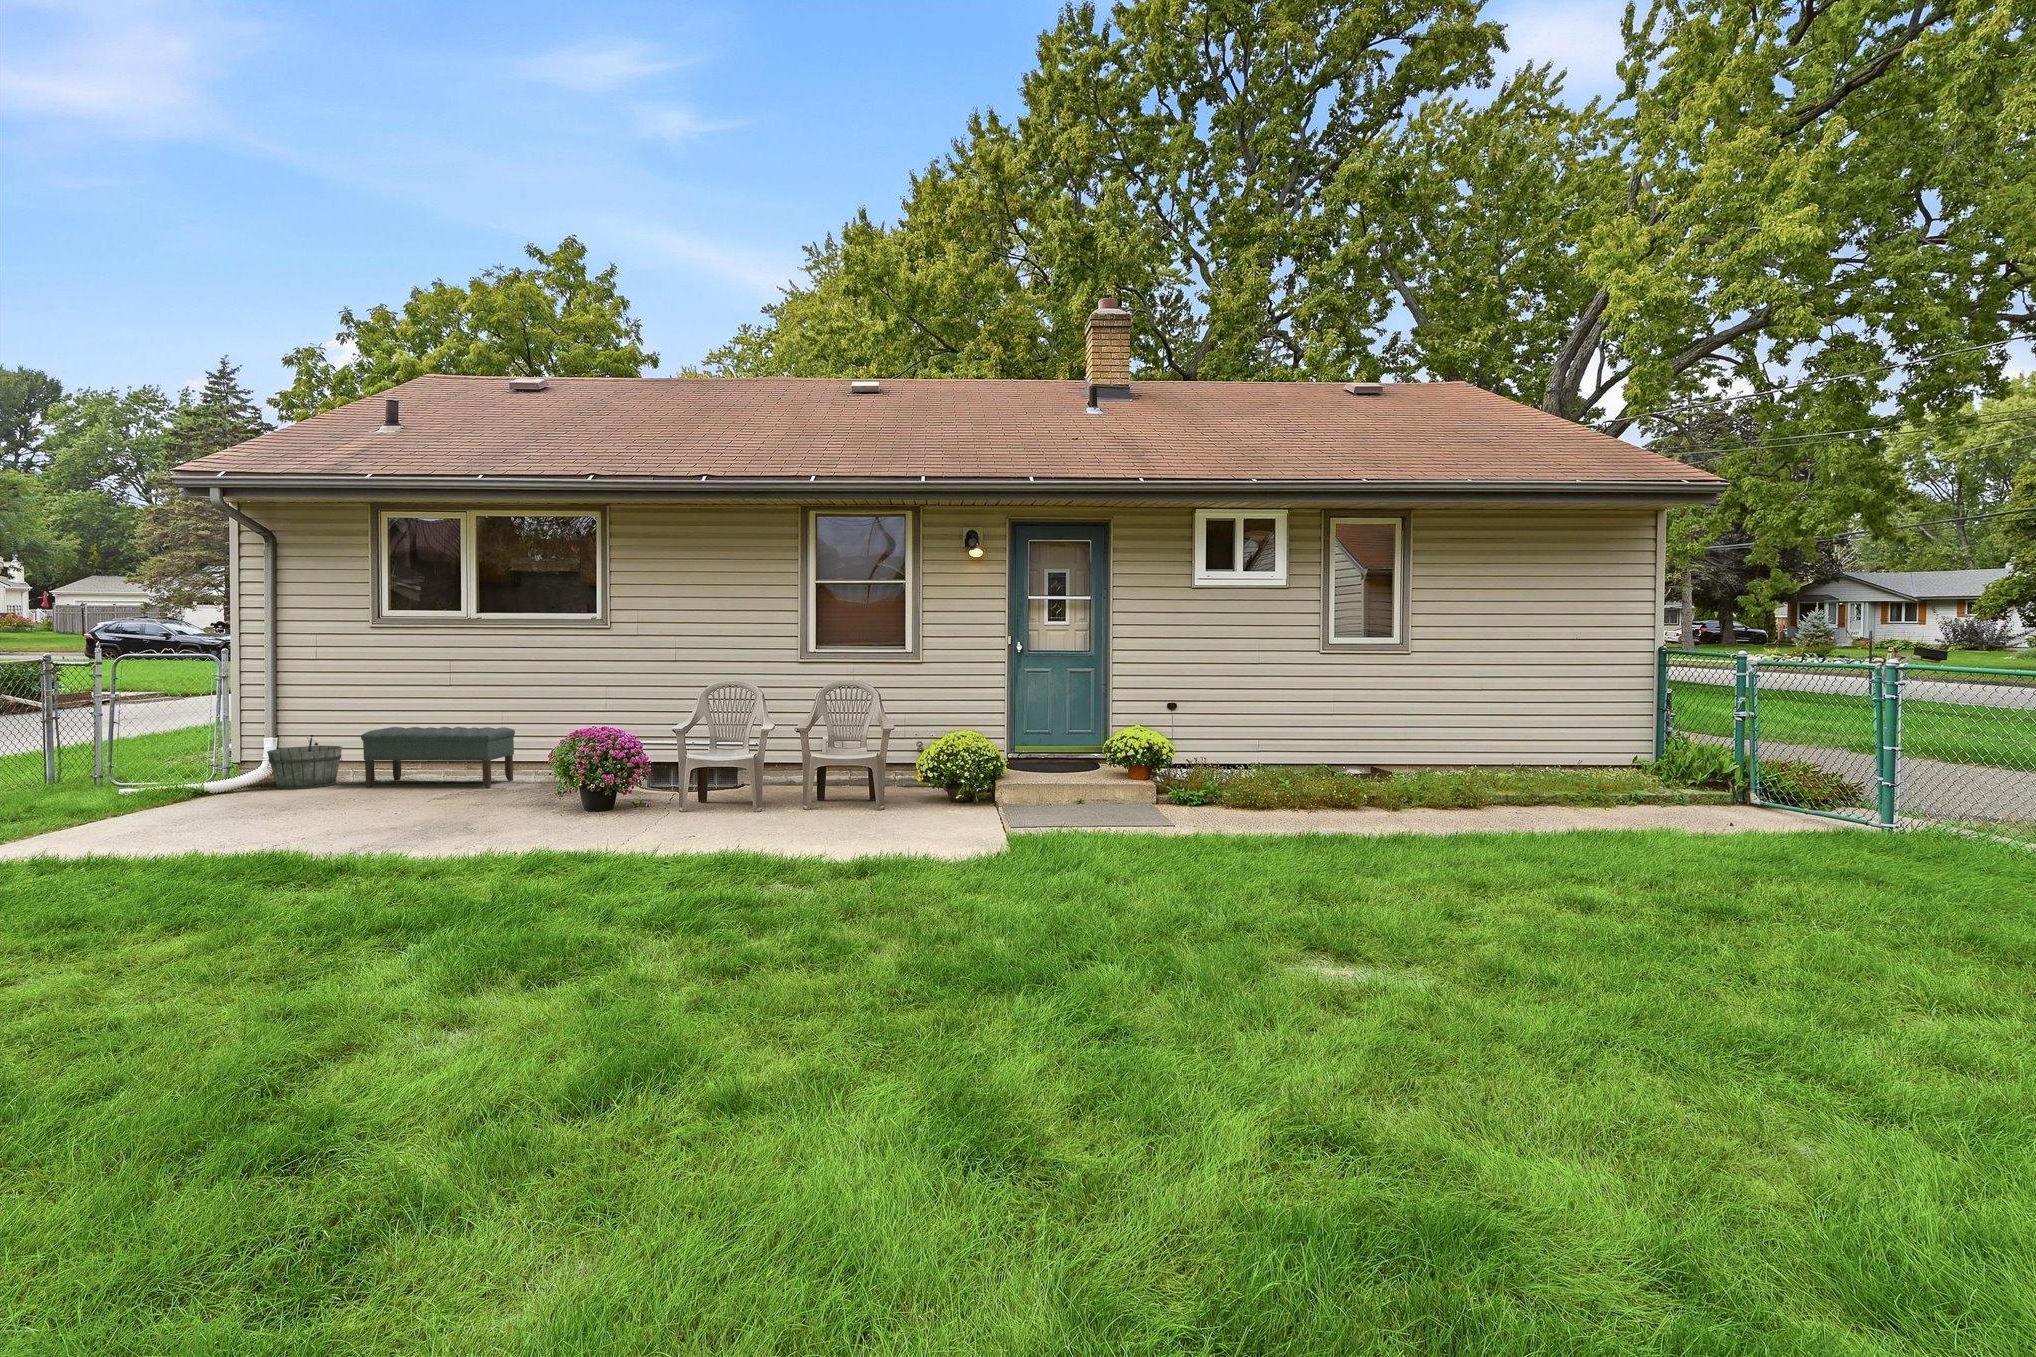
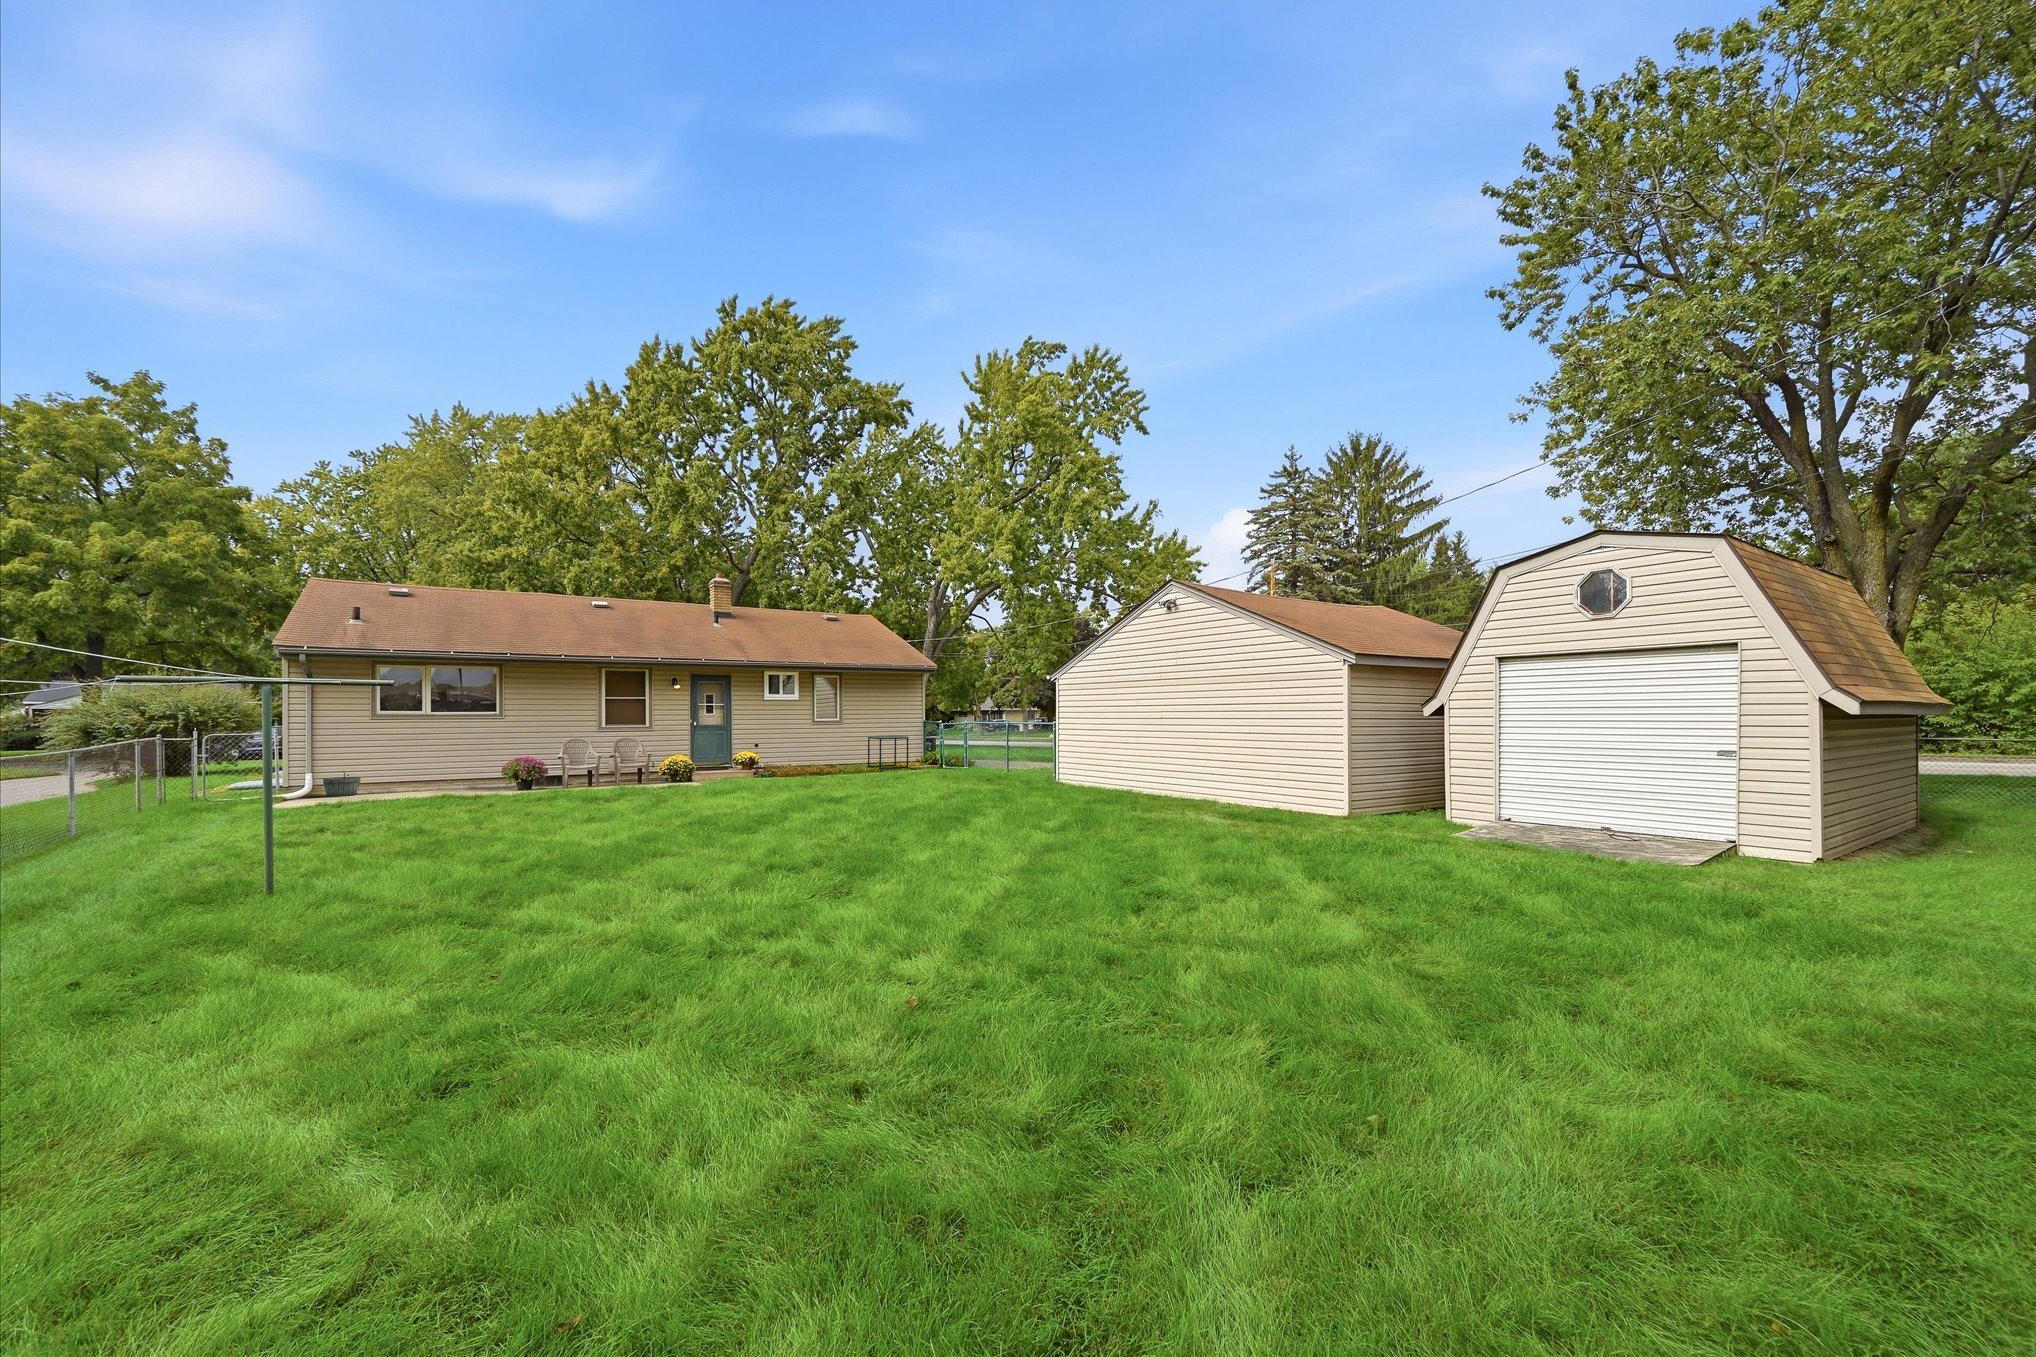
side table: none [1485,690,1631,794] -> present [868,735,908,769]
bench: present [361,727,515,788] -> none [382,764,455,794]

